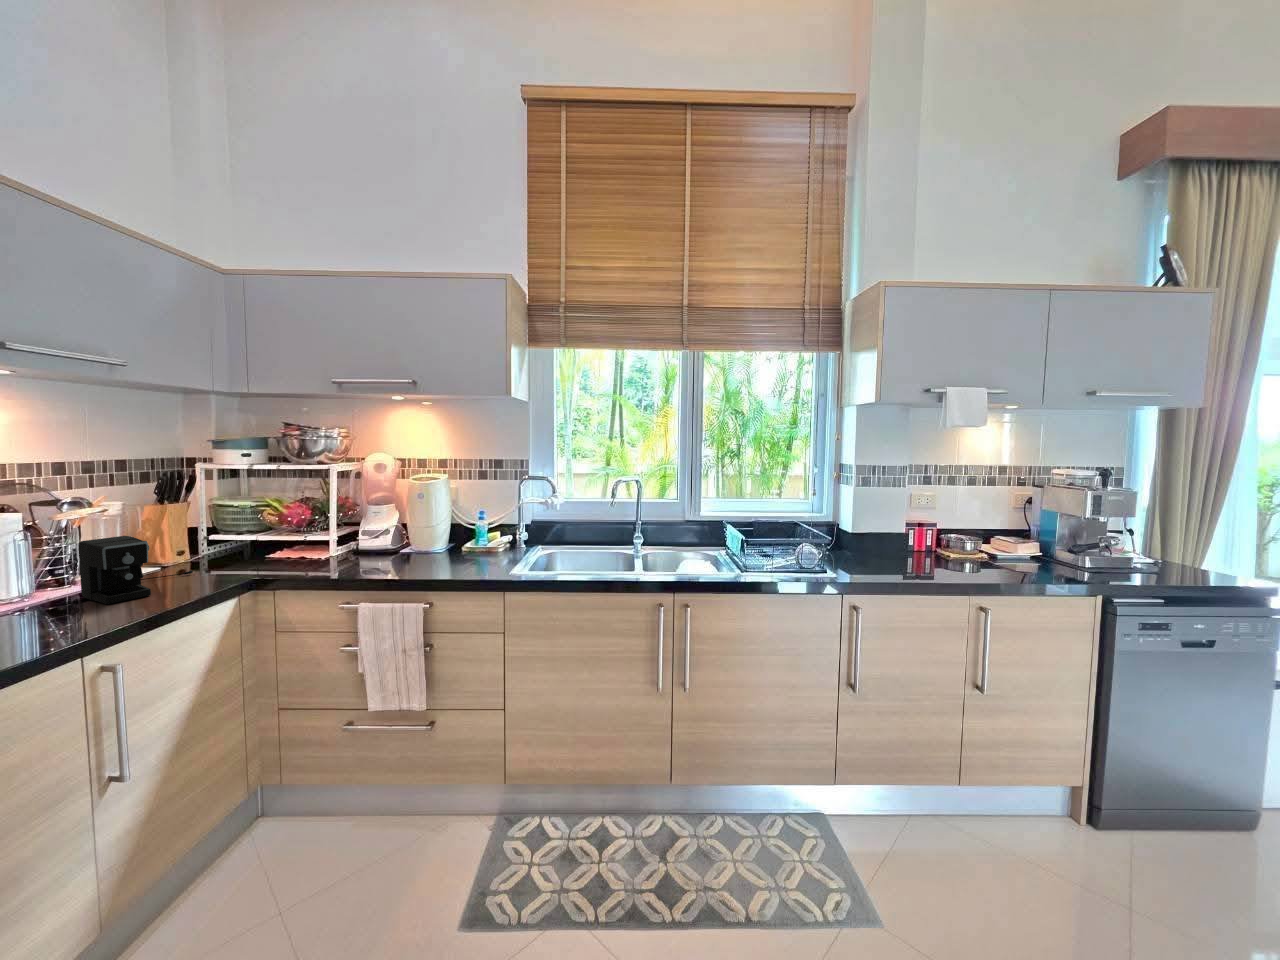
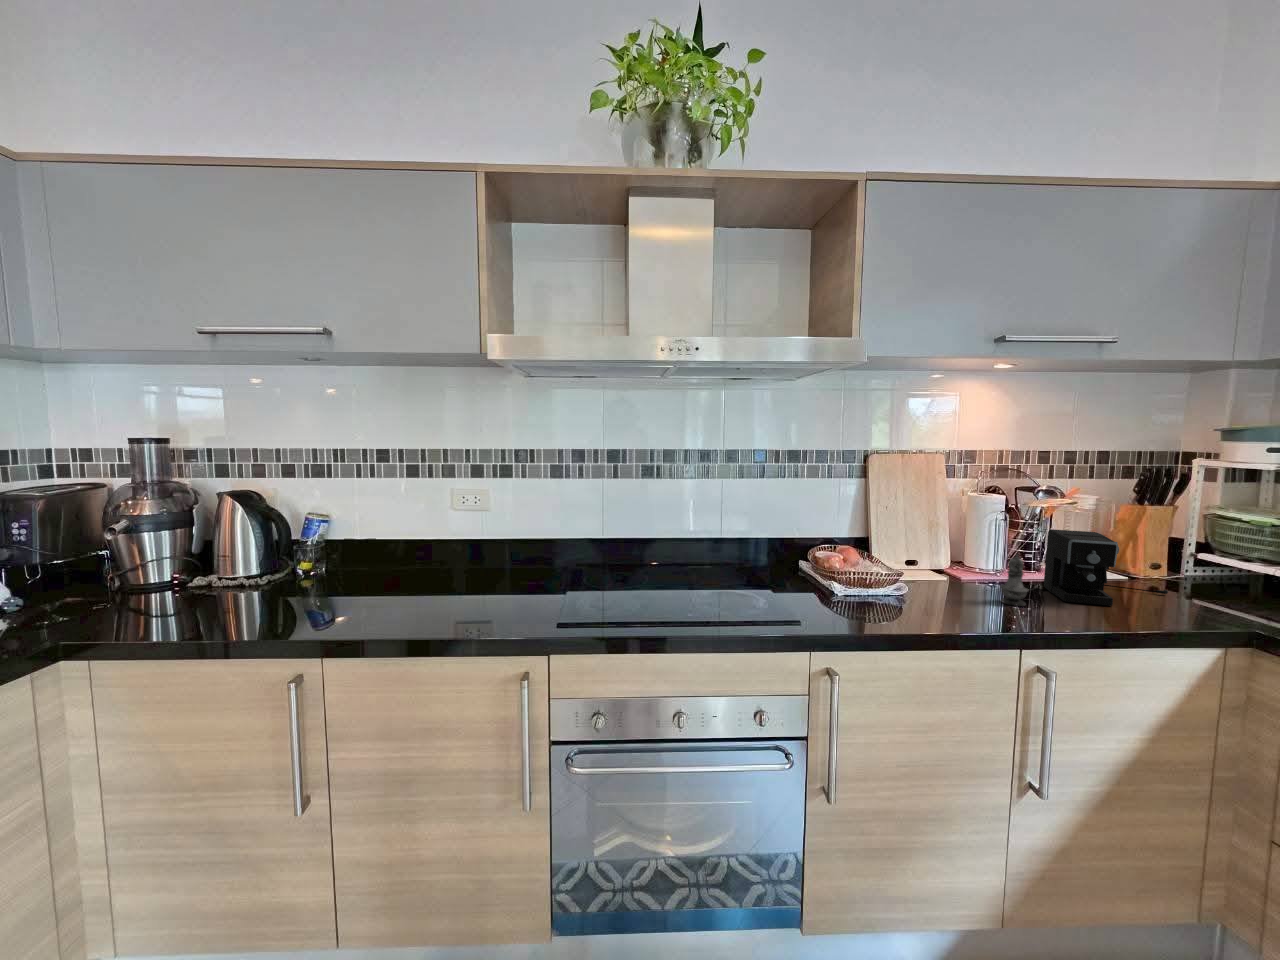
salt shaker: none [34,573,68,625] -> present [1001,555,1028,606]

